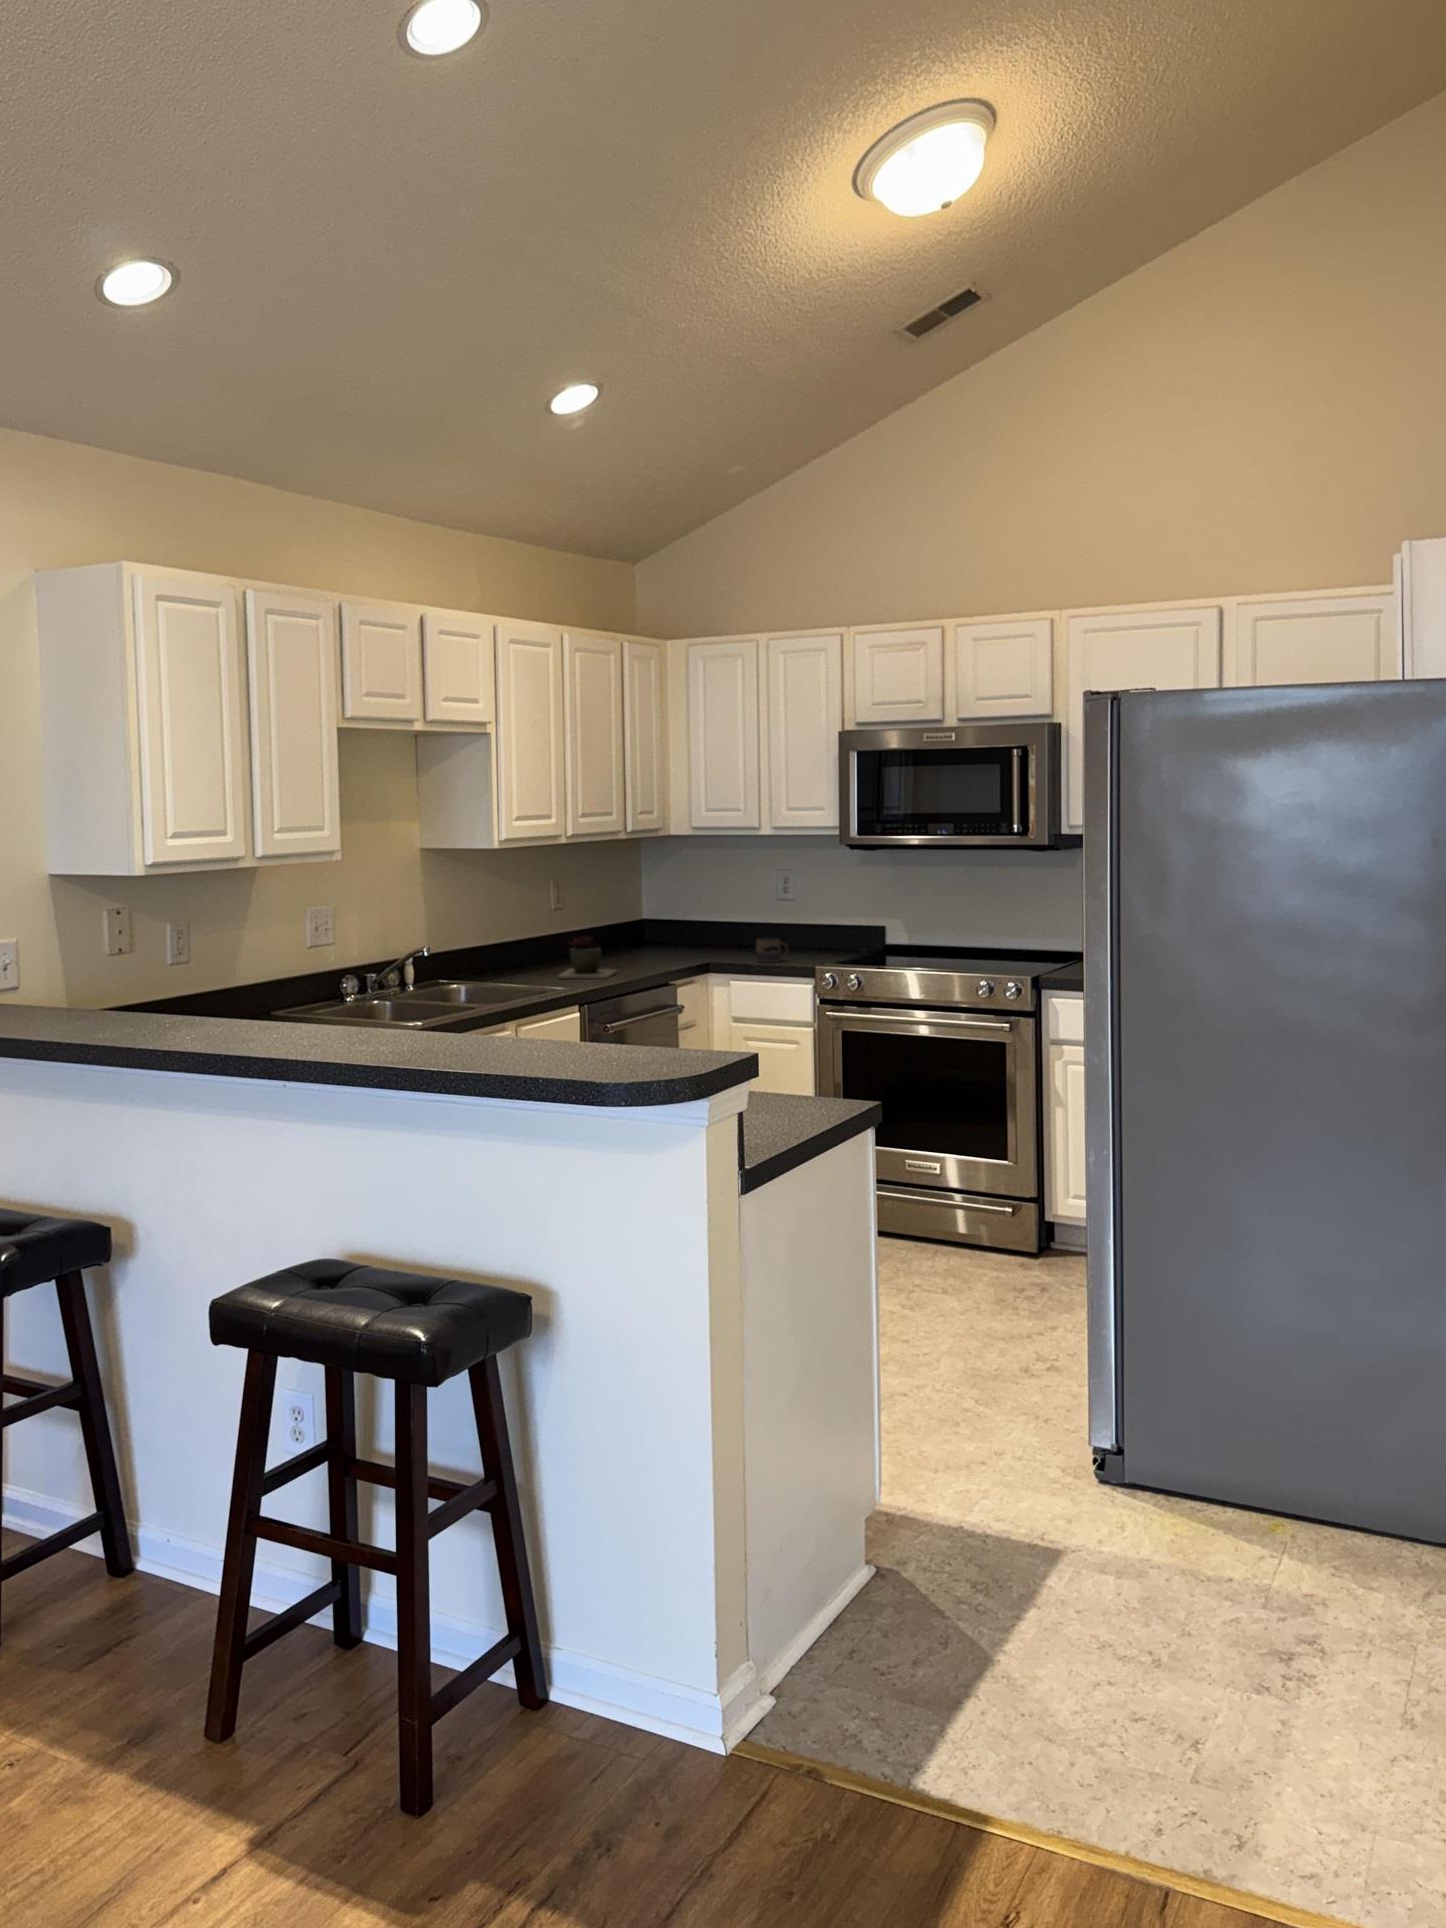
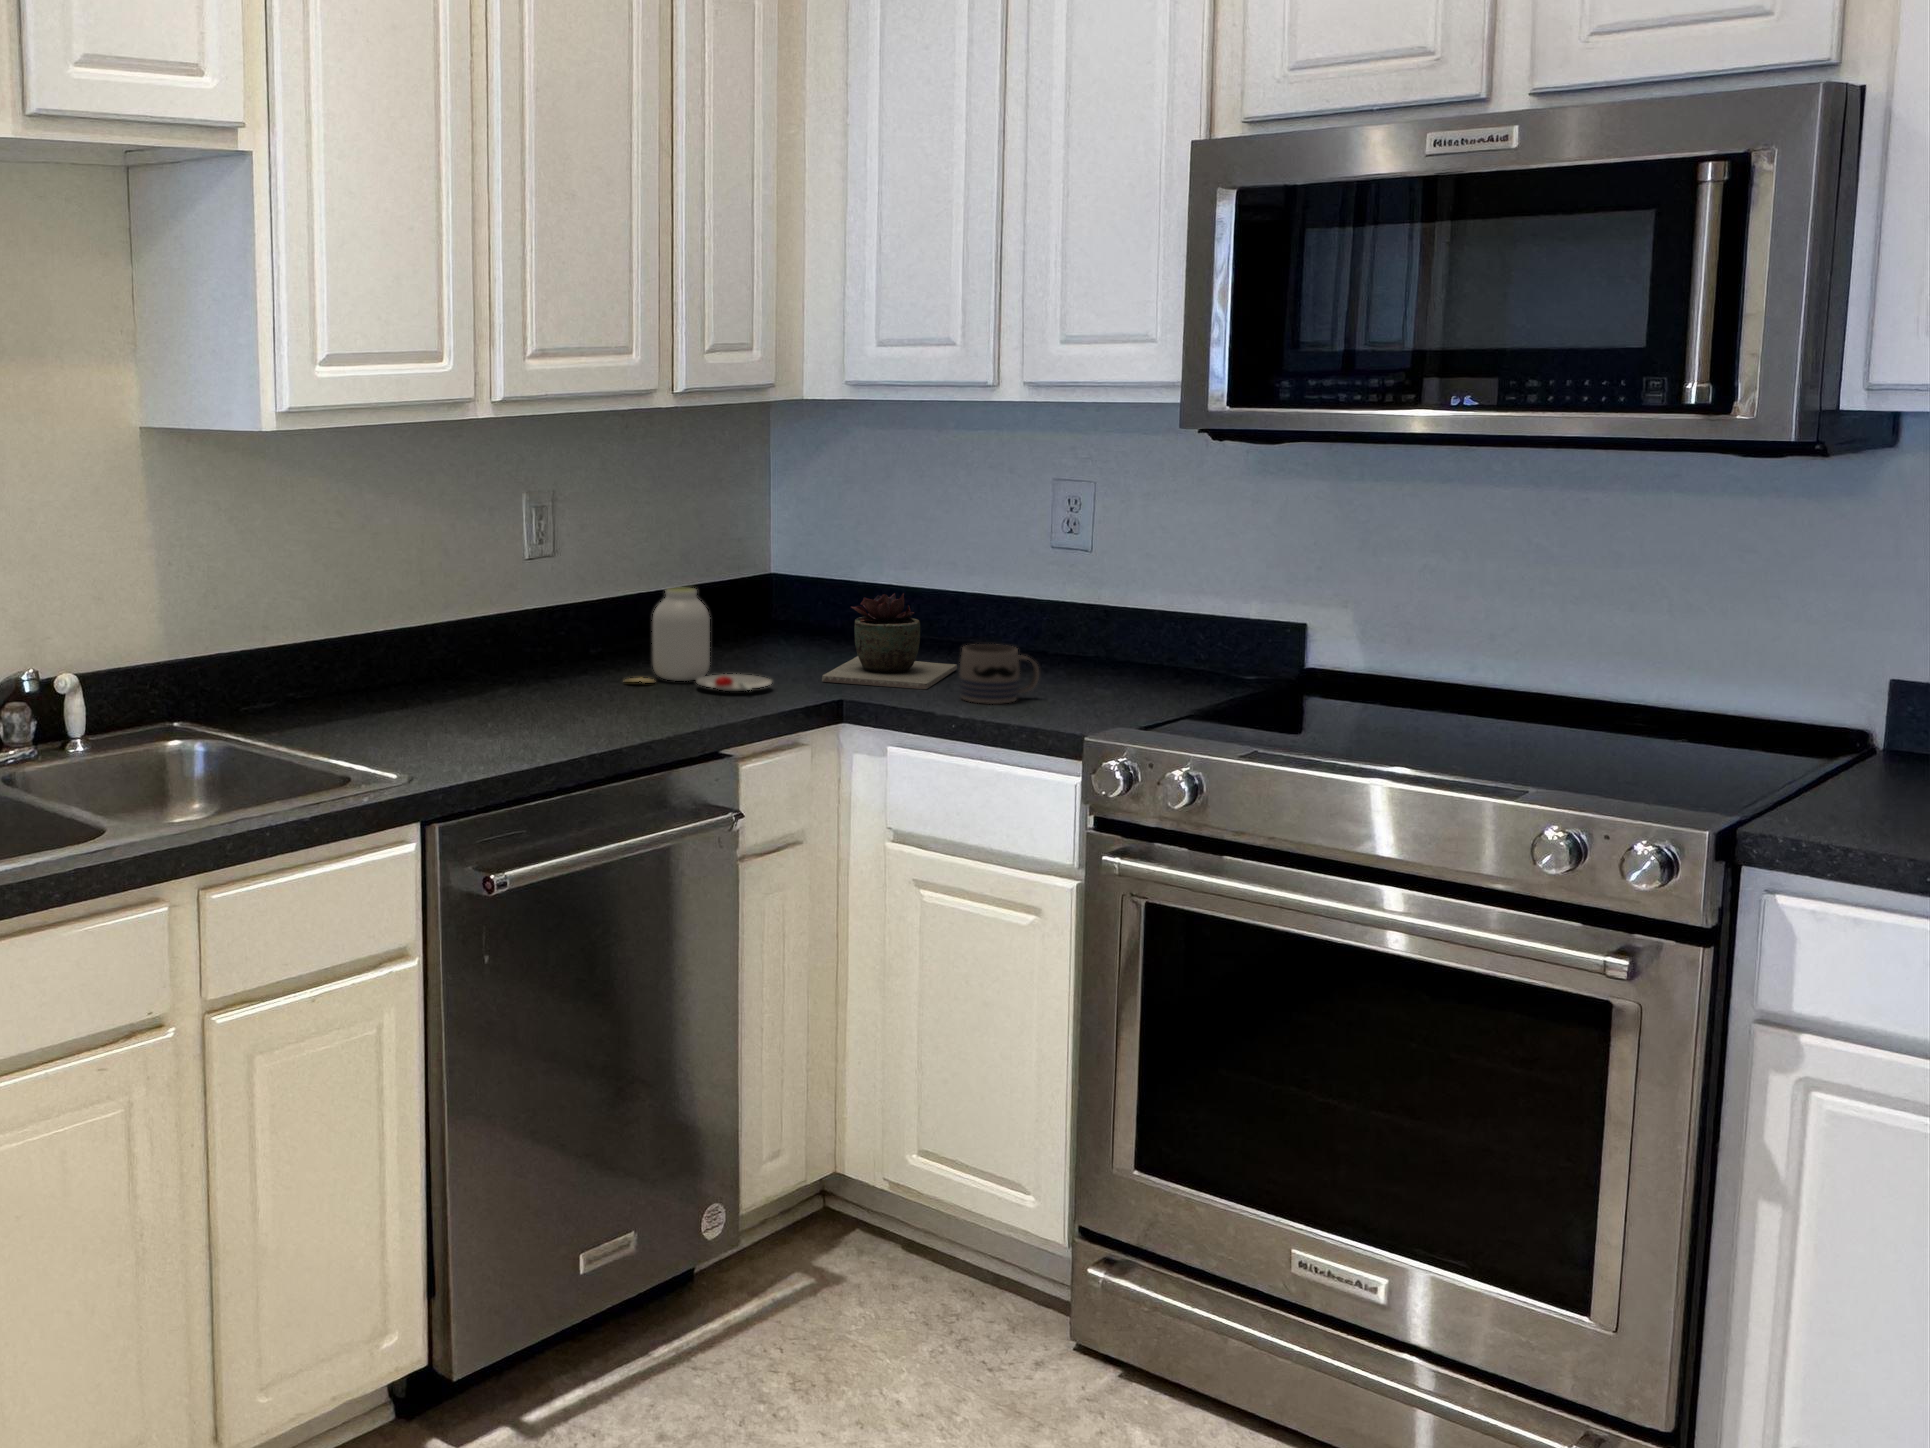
jar: none [608,921,676,964] -> present [623,588,771,691]
succulent plant: present [557,936,617,979] -> present [822,593,957,689]

